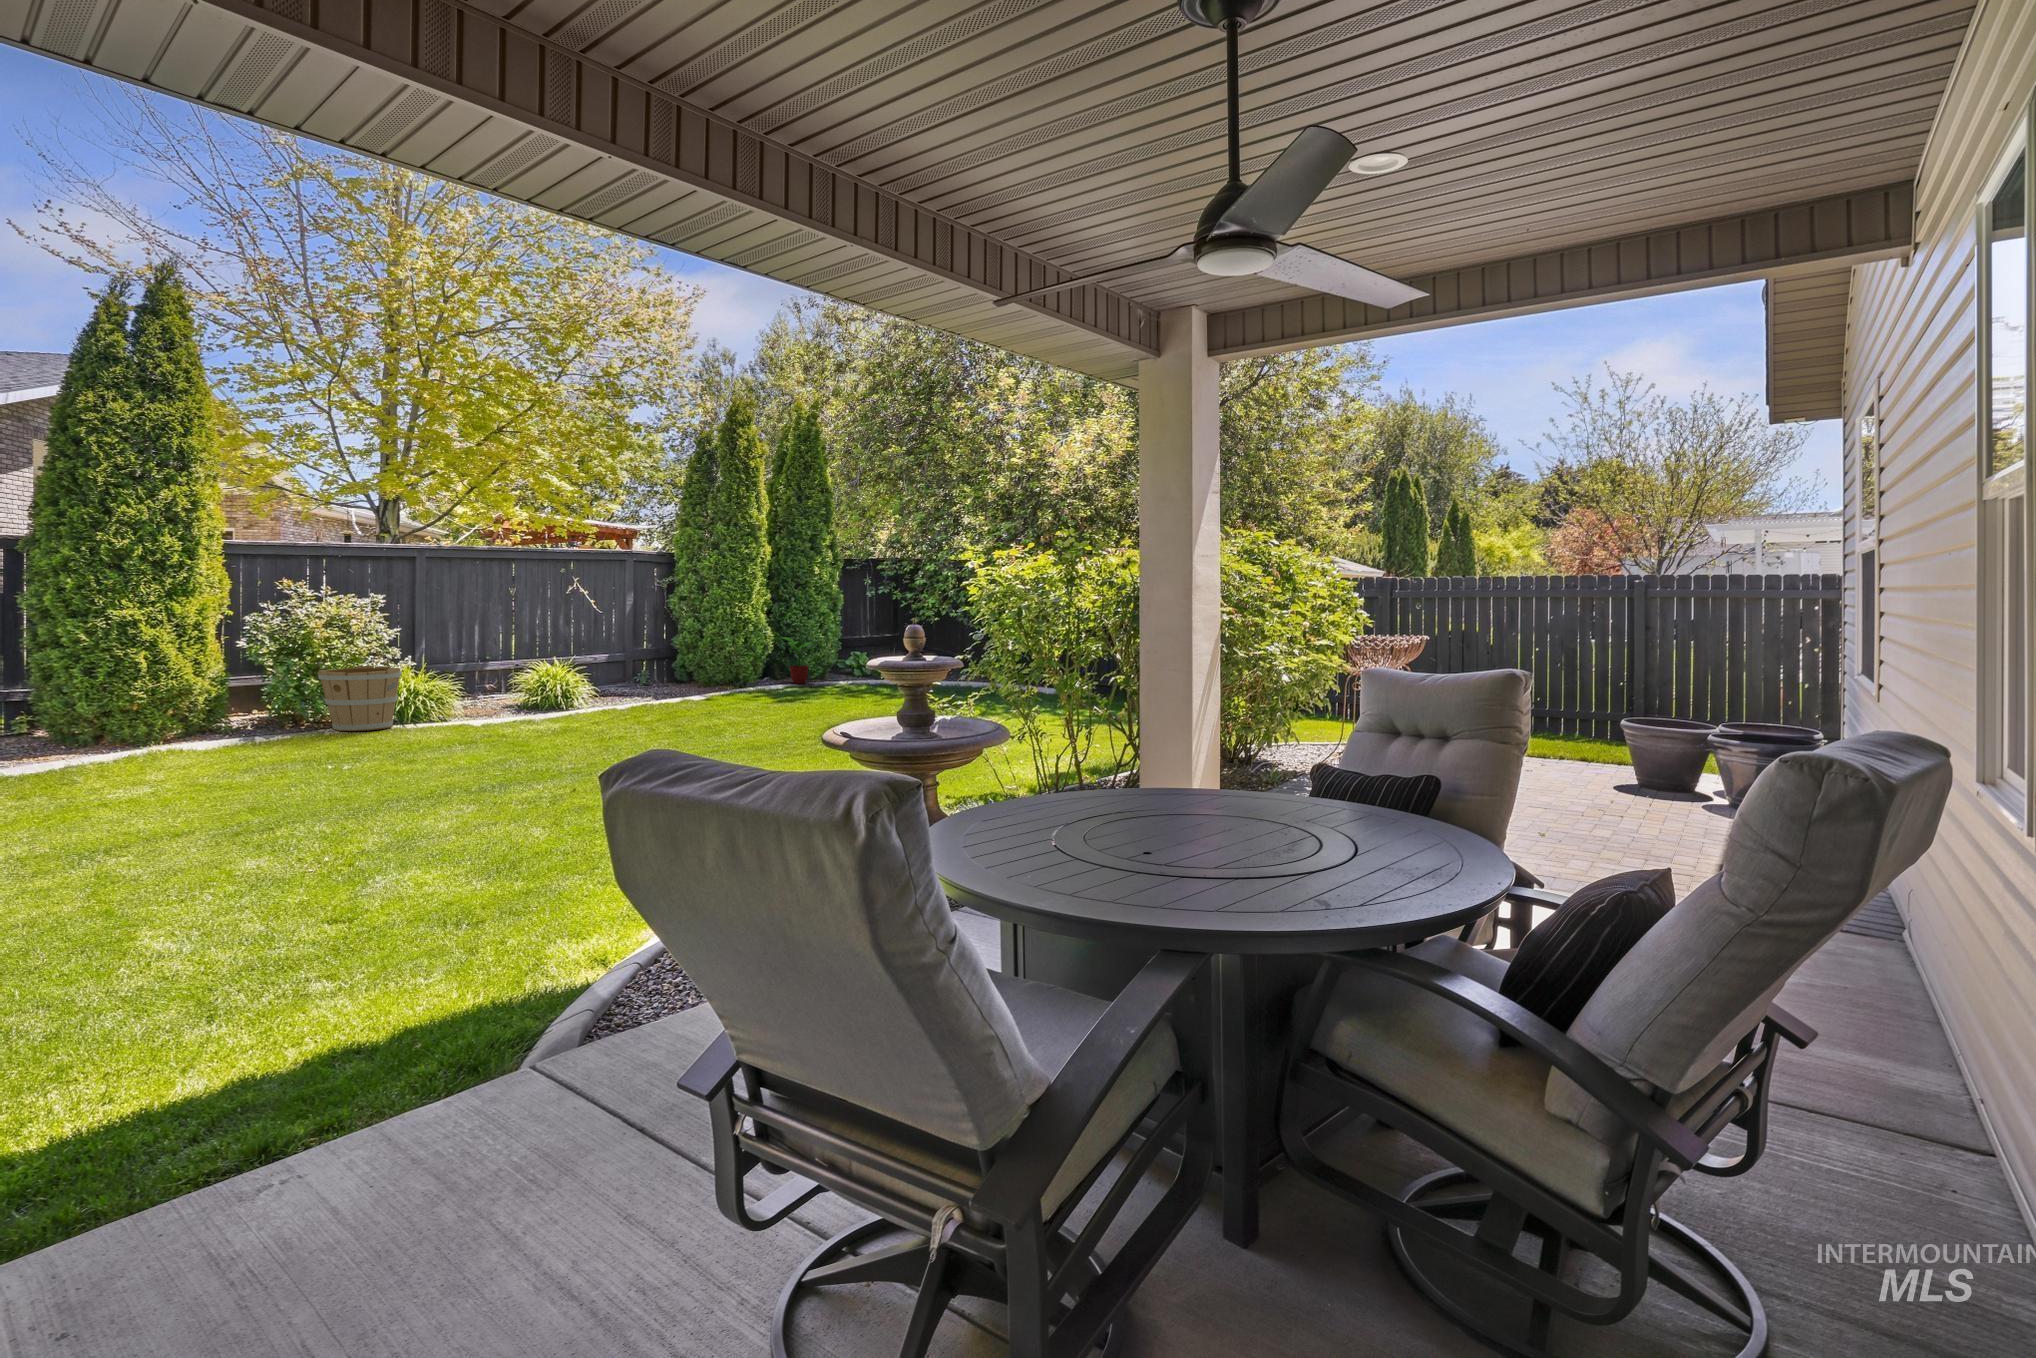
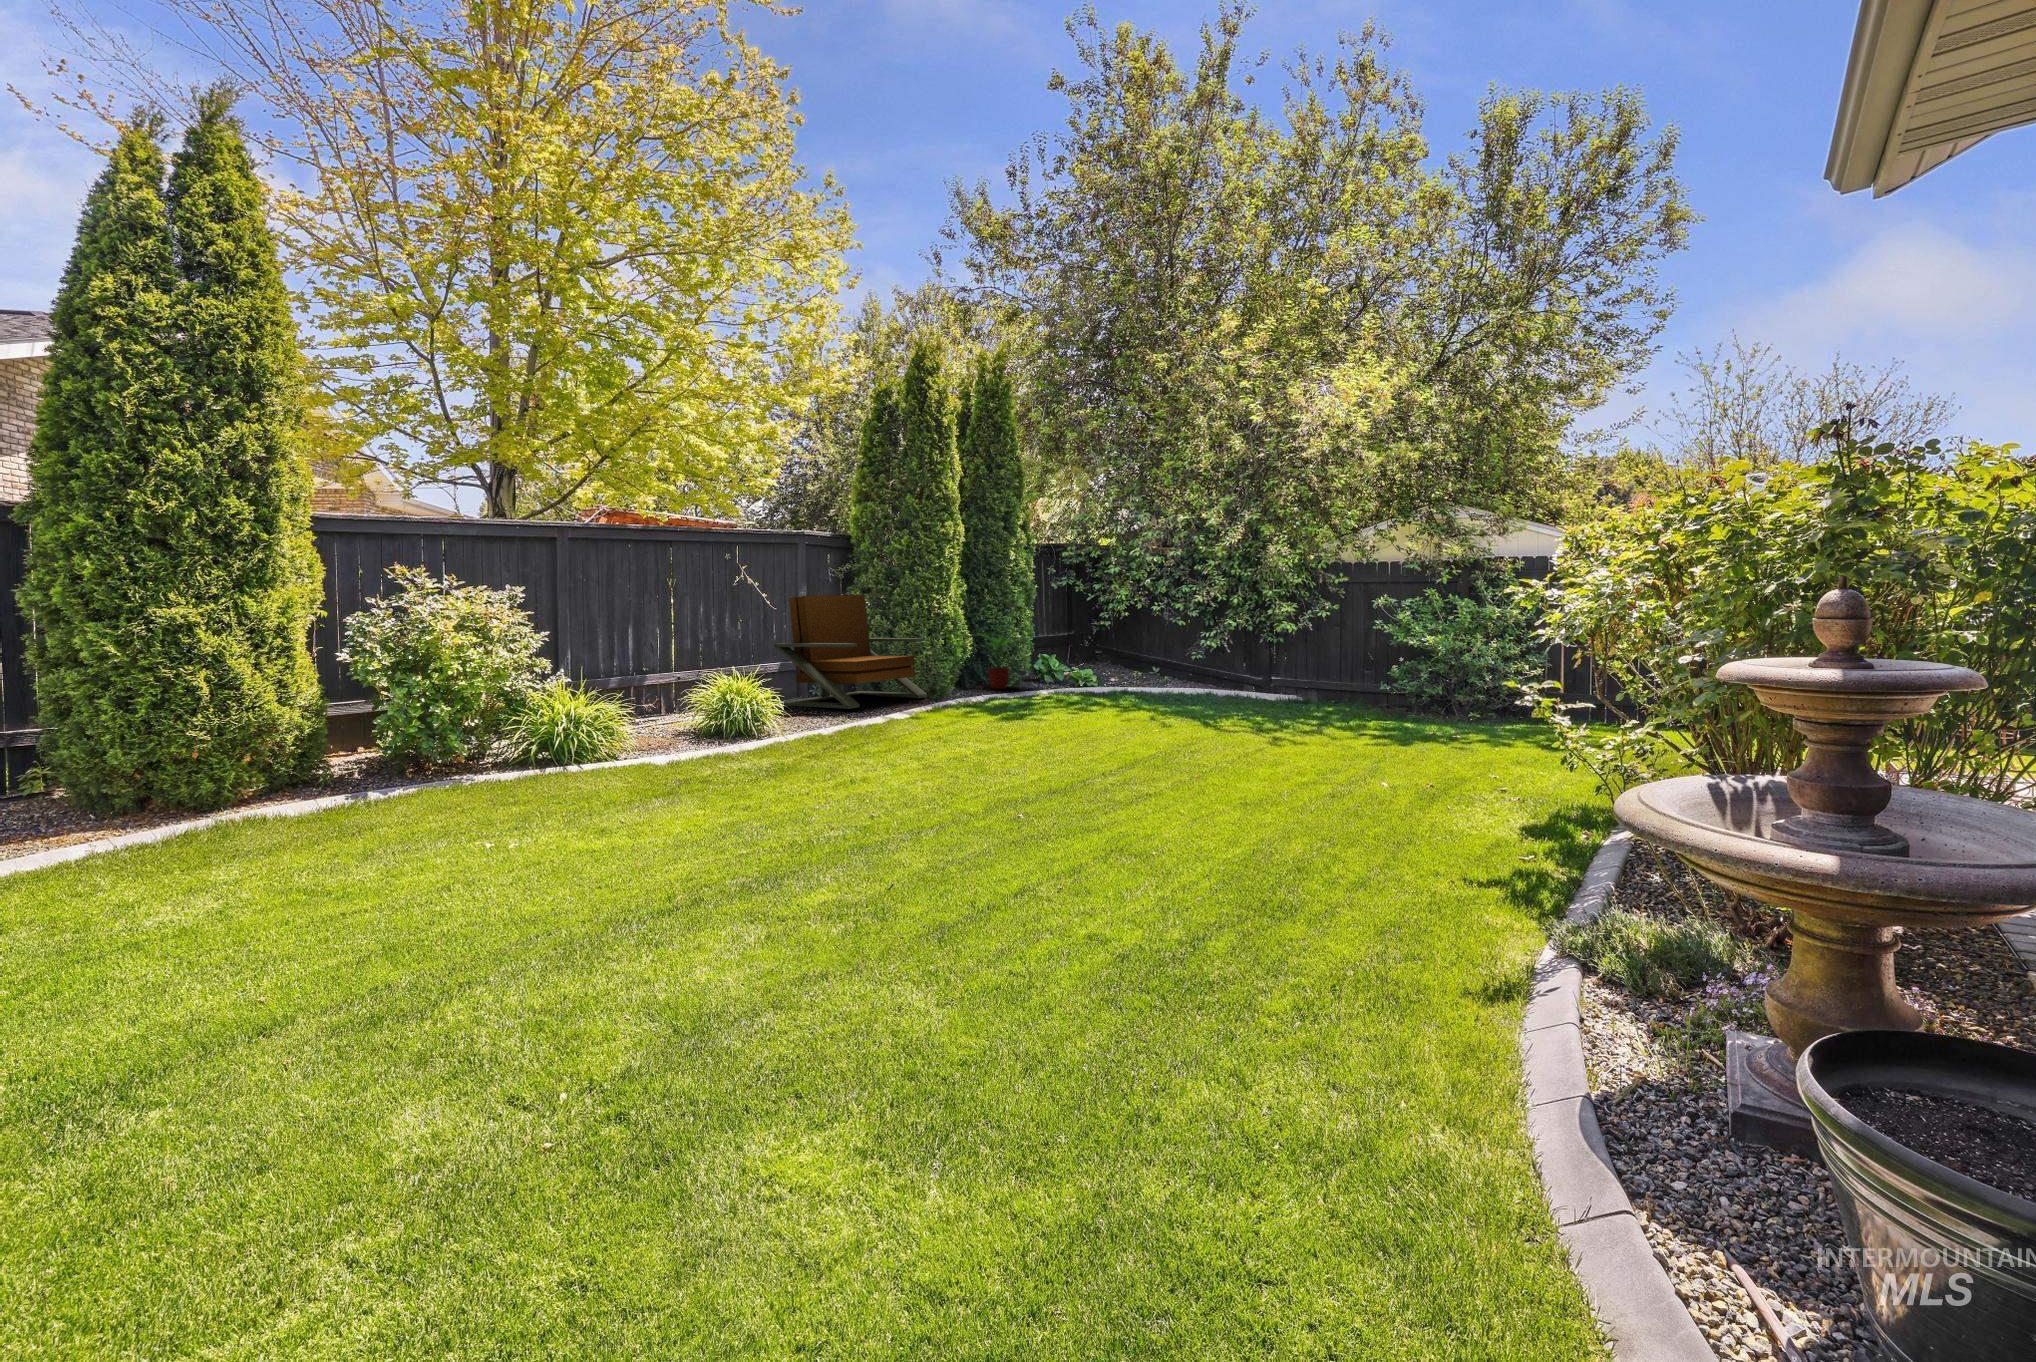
lounge chair: none [599,603,728,695] -> present [774,595,927,709]
wooden bucket: present [318,666,402,731] -> none [453,682,565,776]

